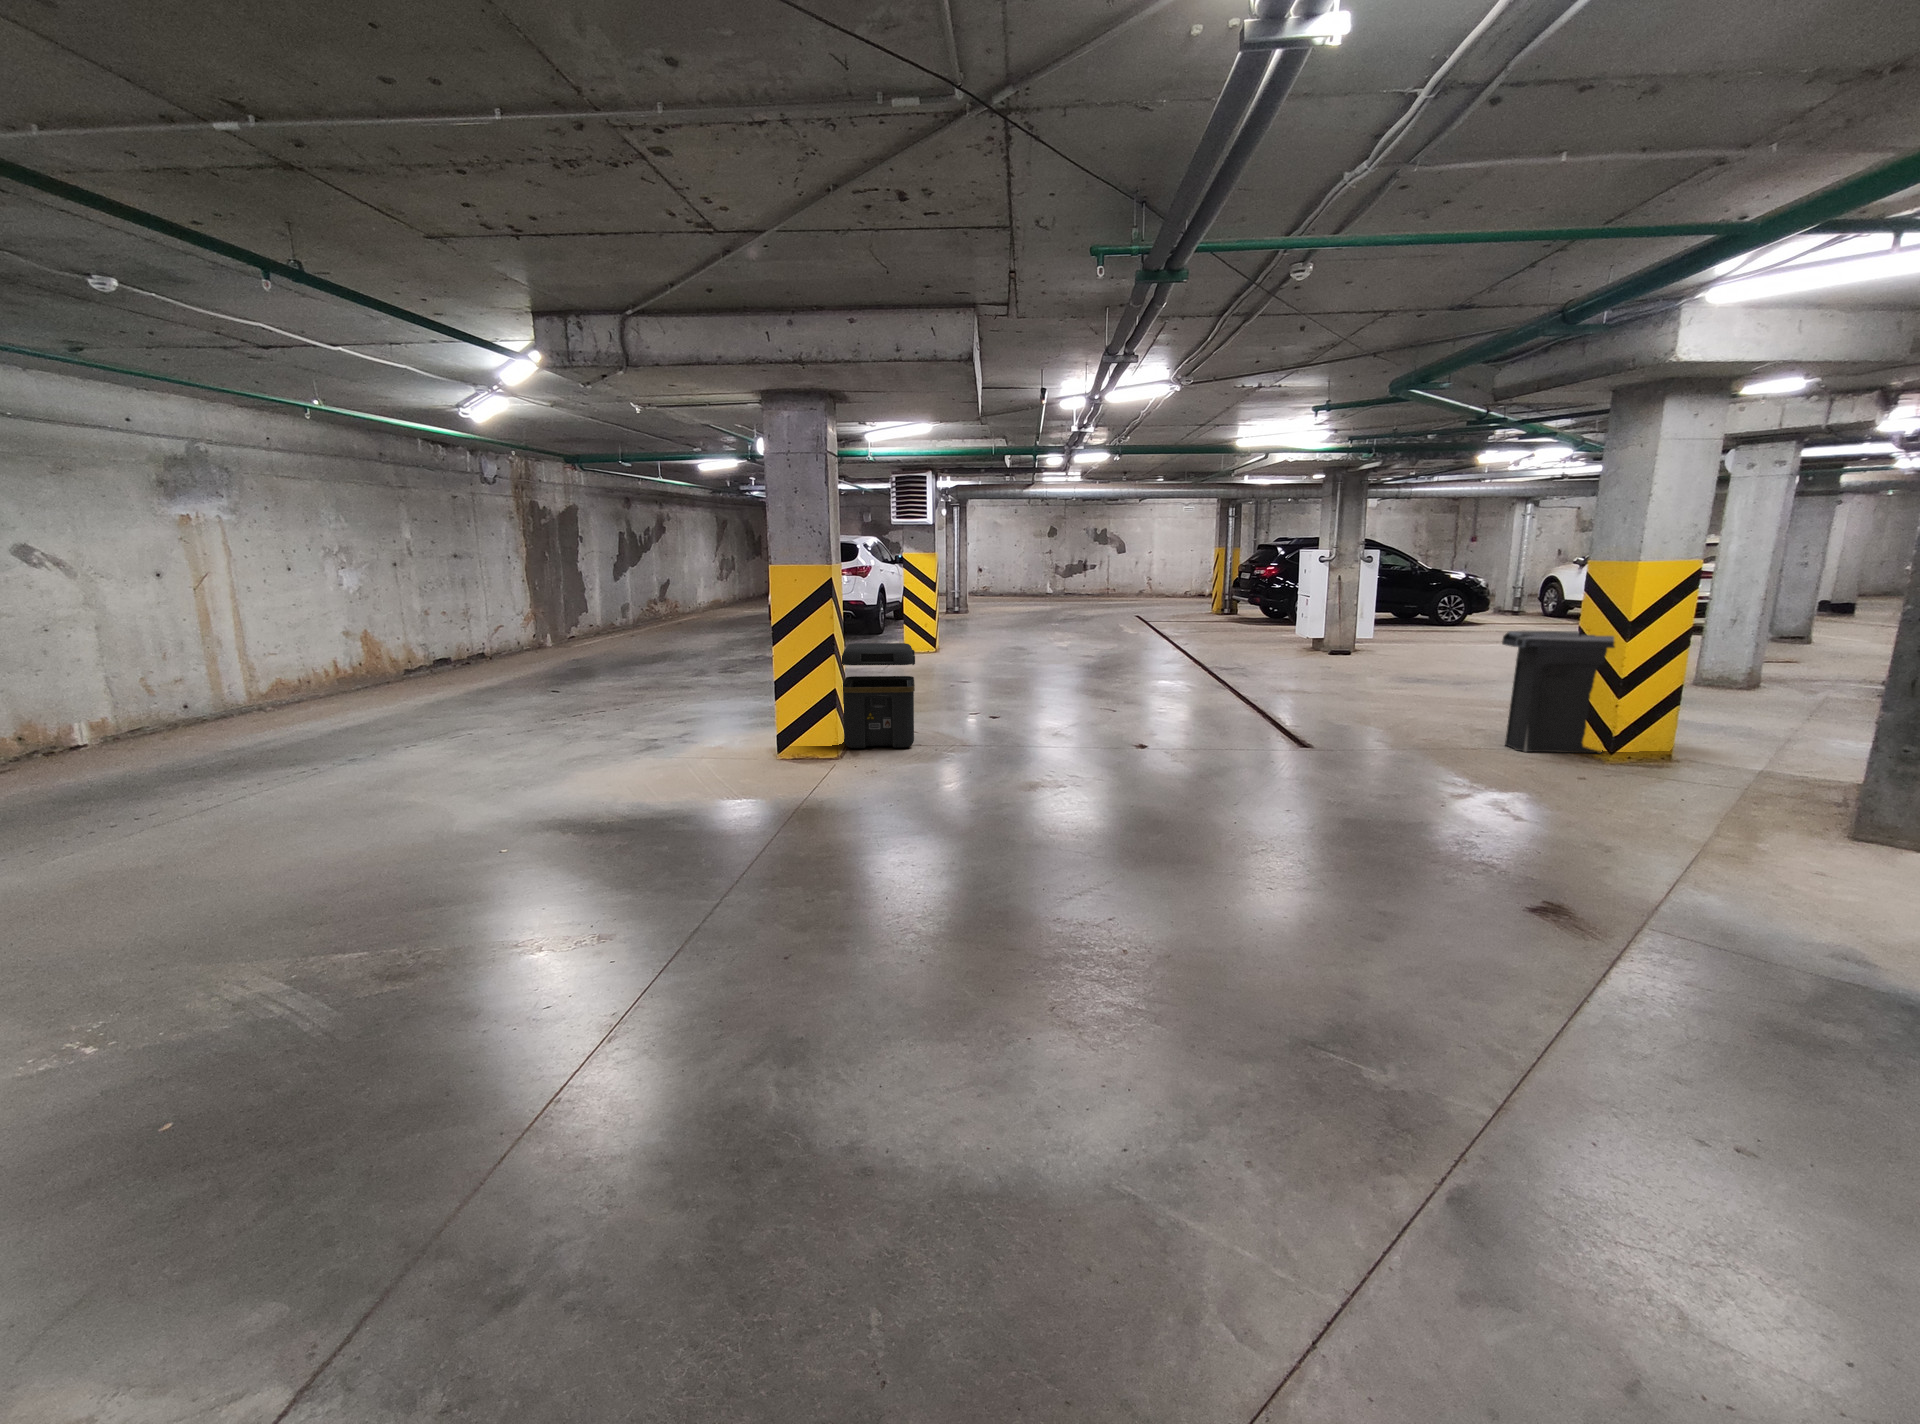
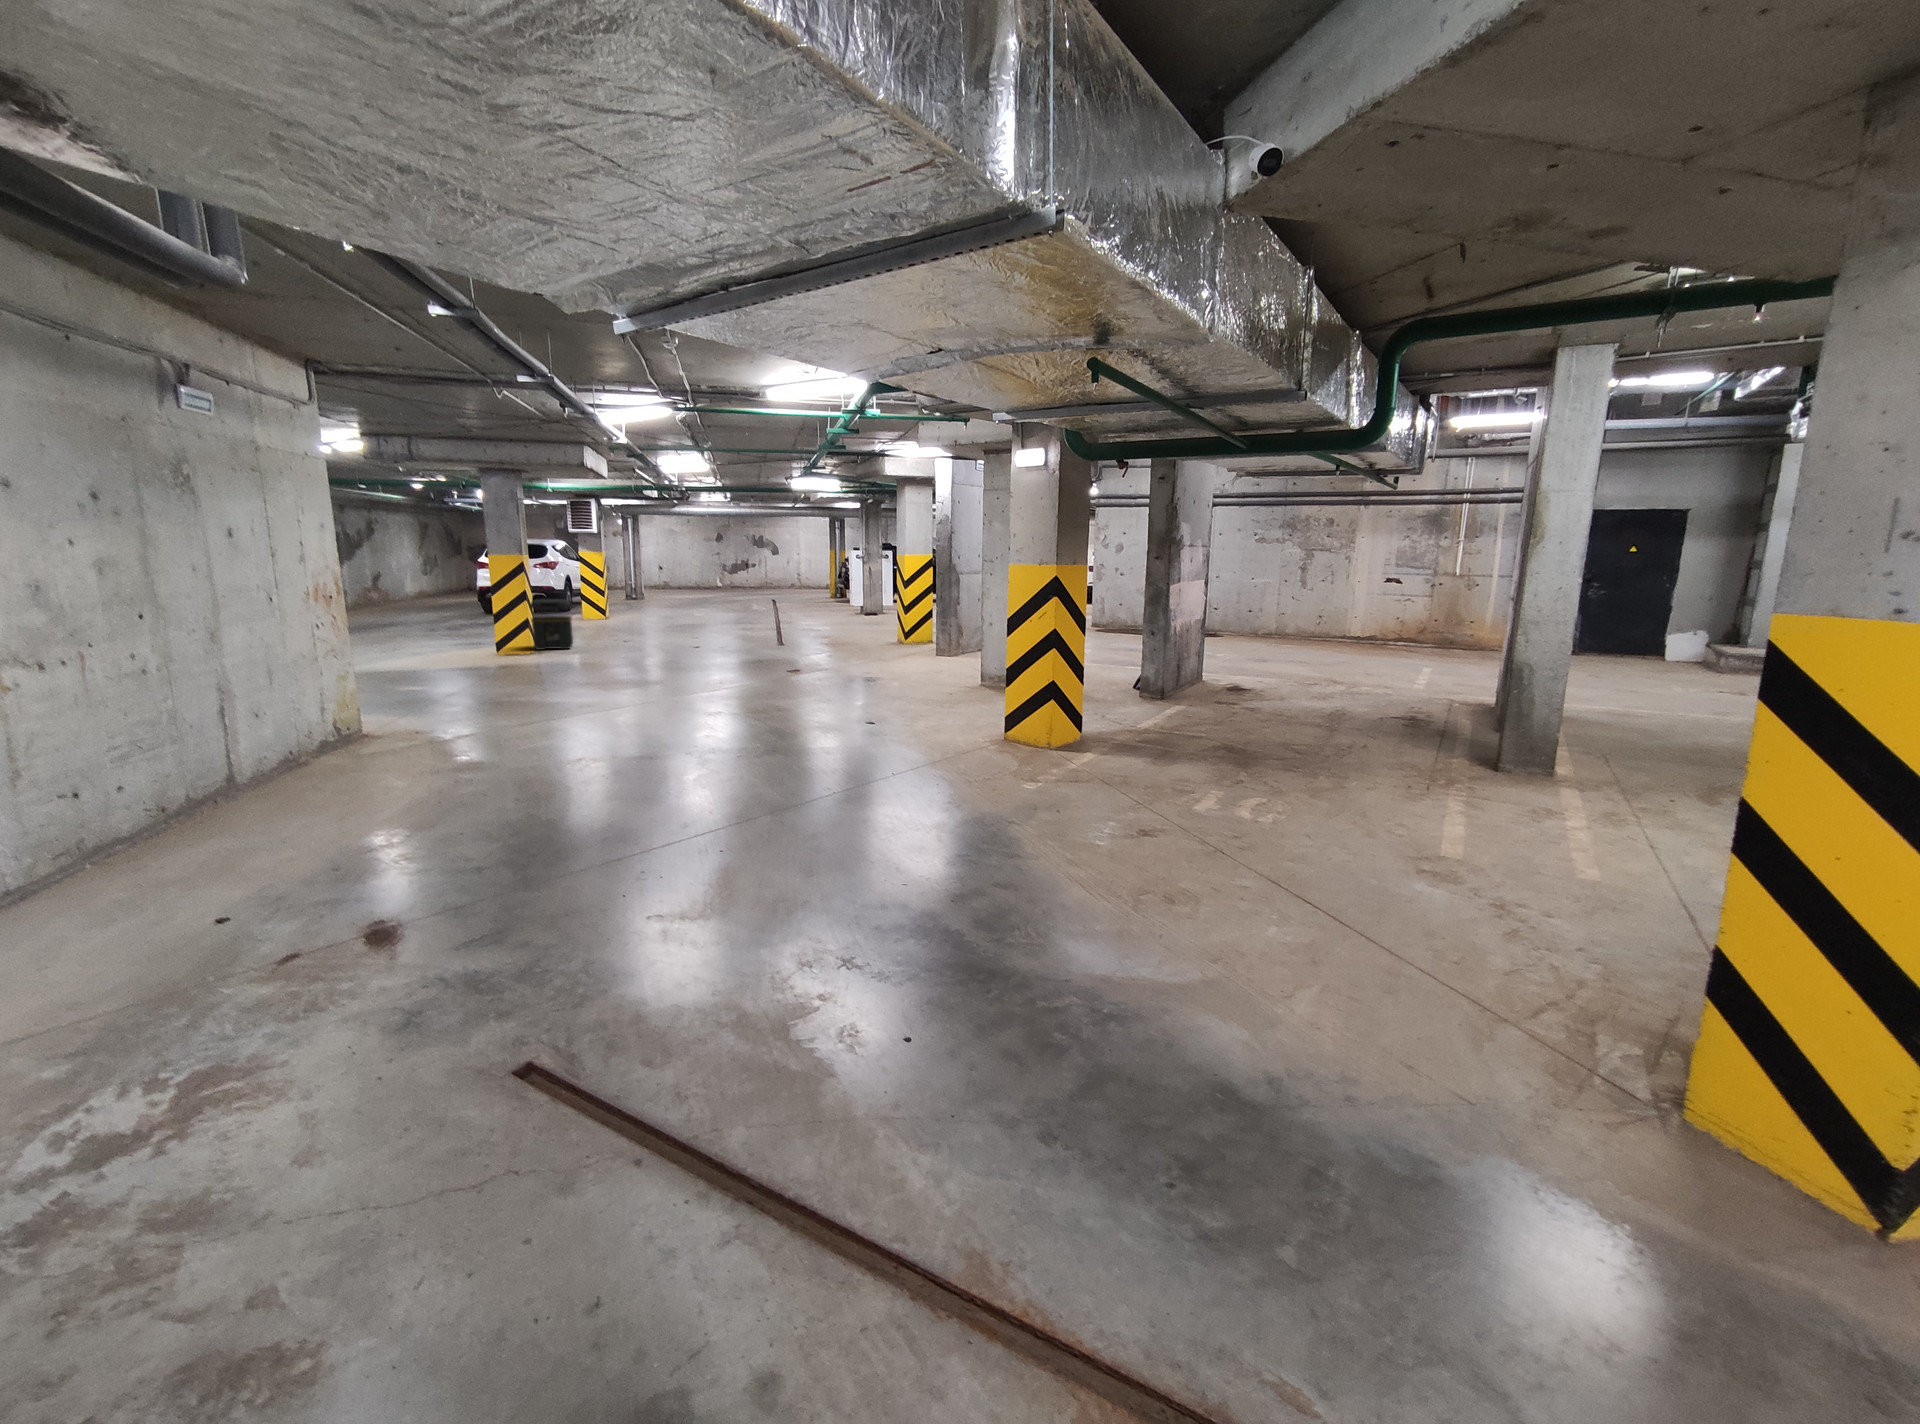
trash can: present [1502,631,1615,754] -> none [851,591,900,643]

